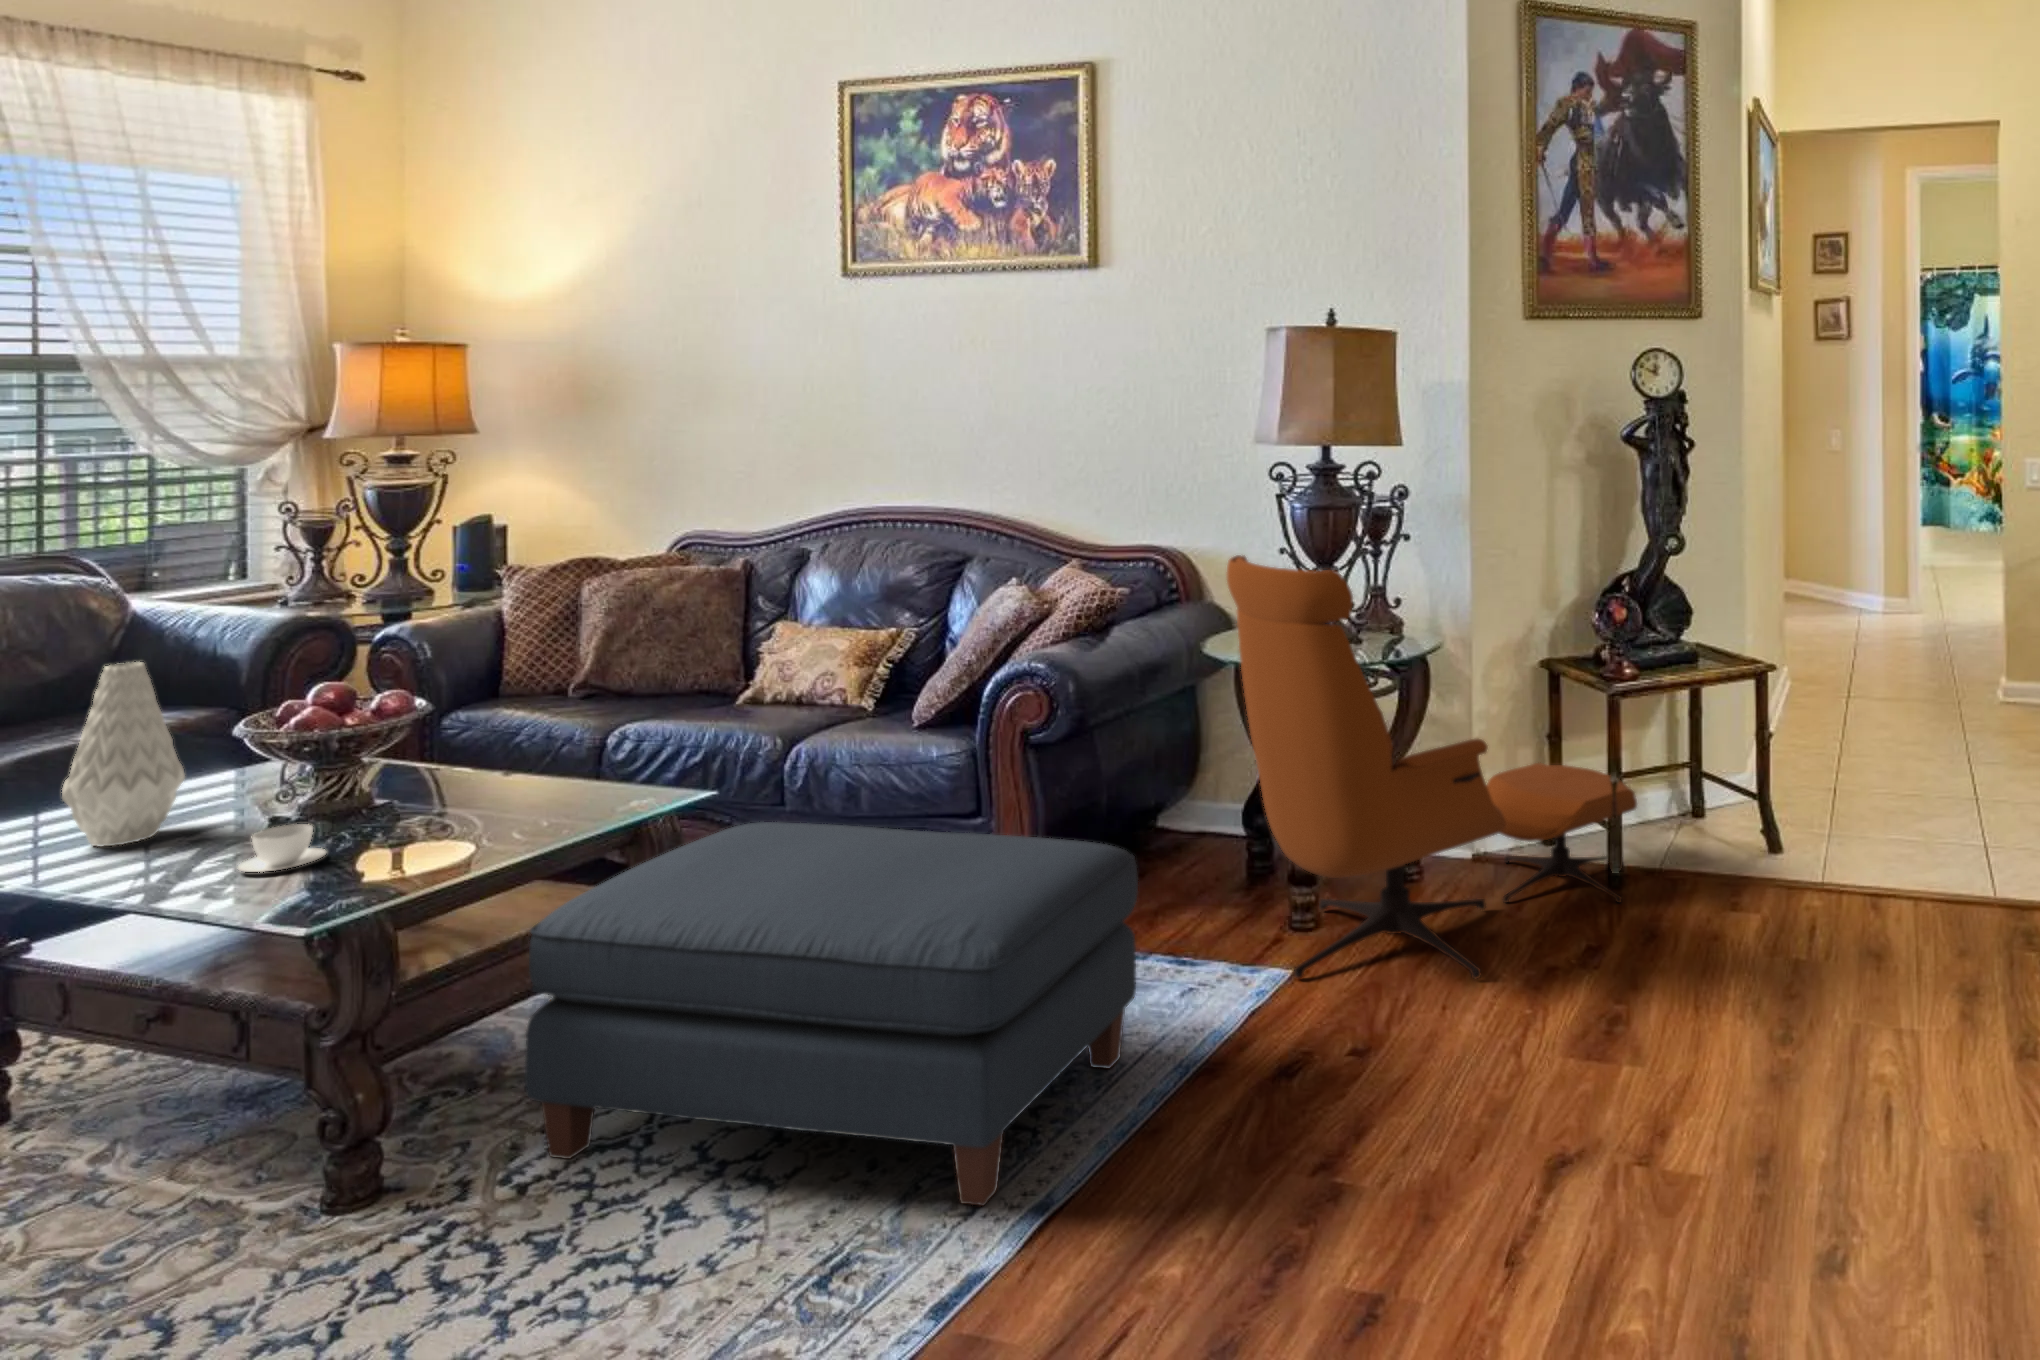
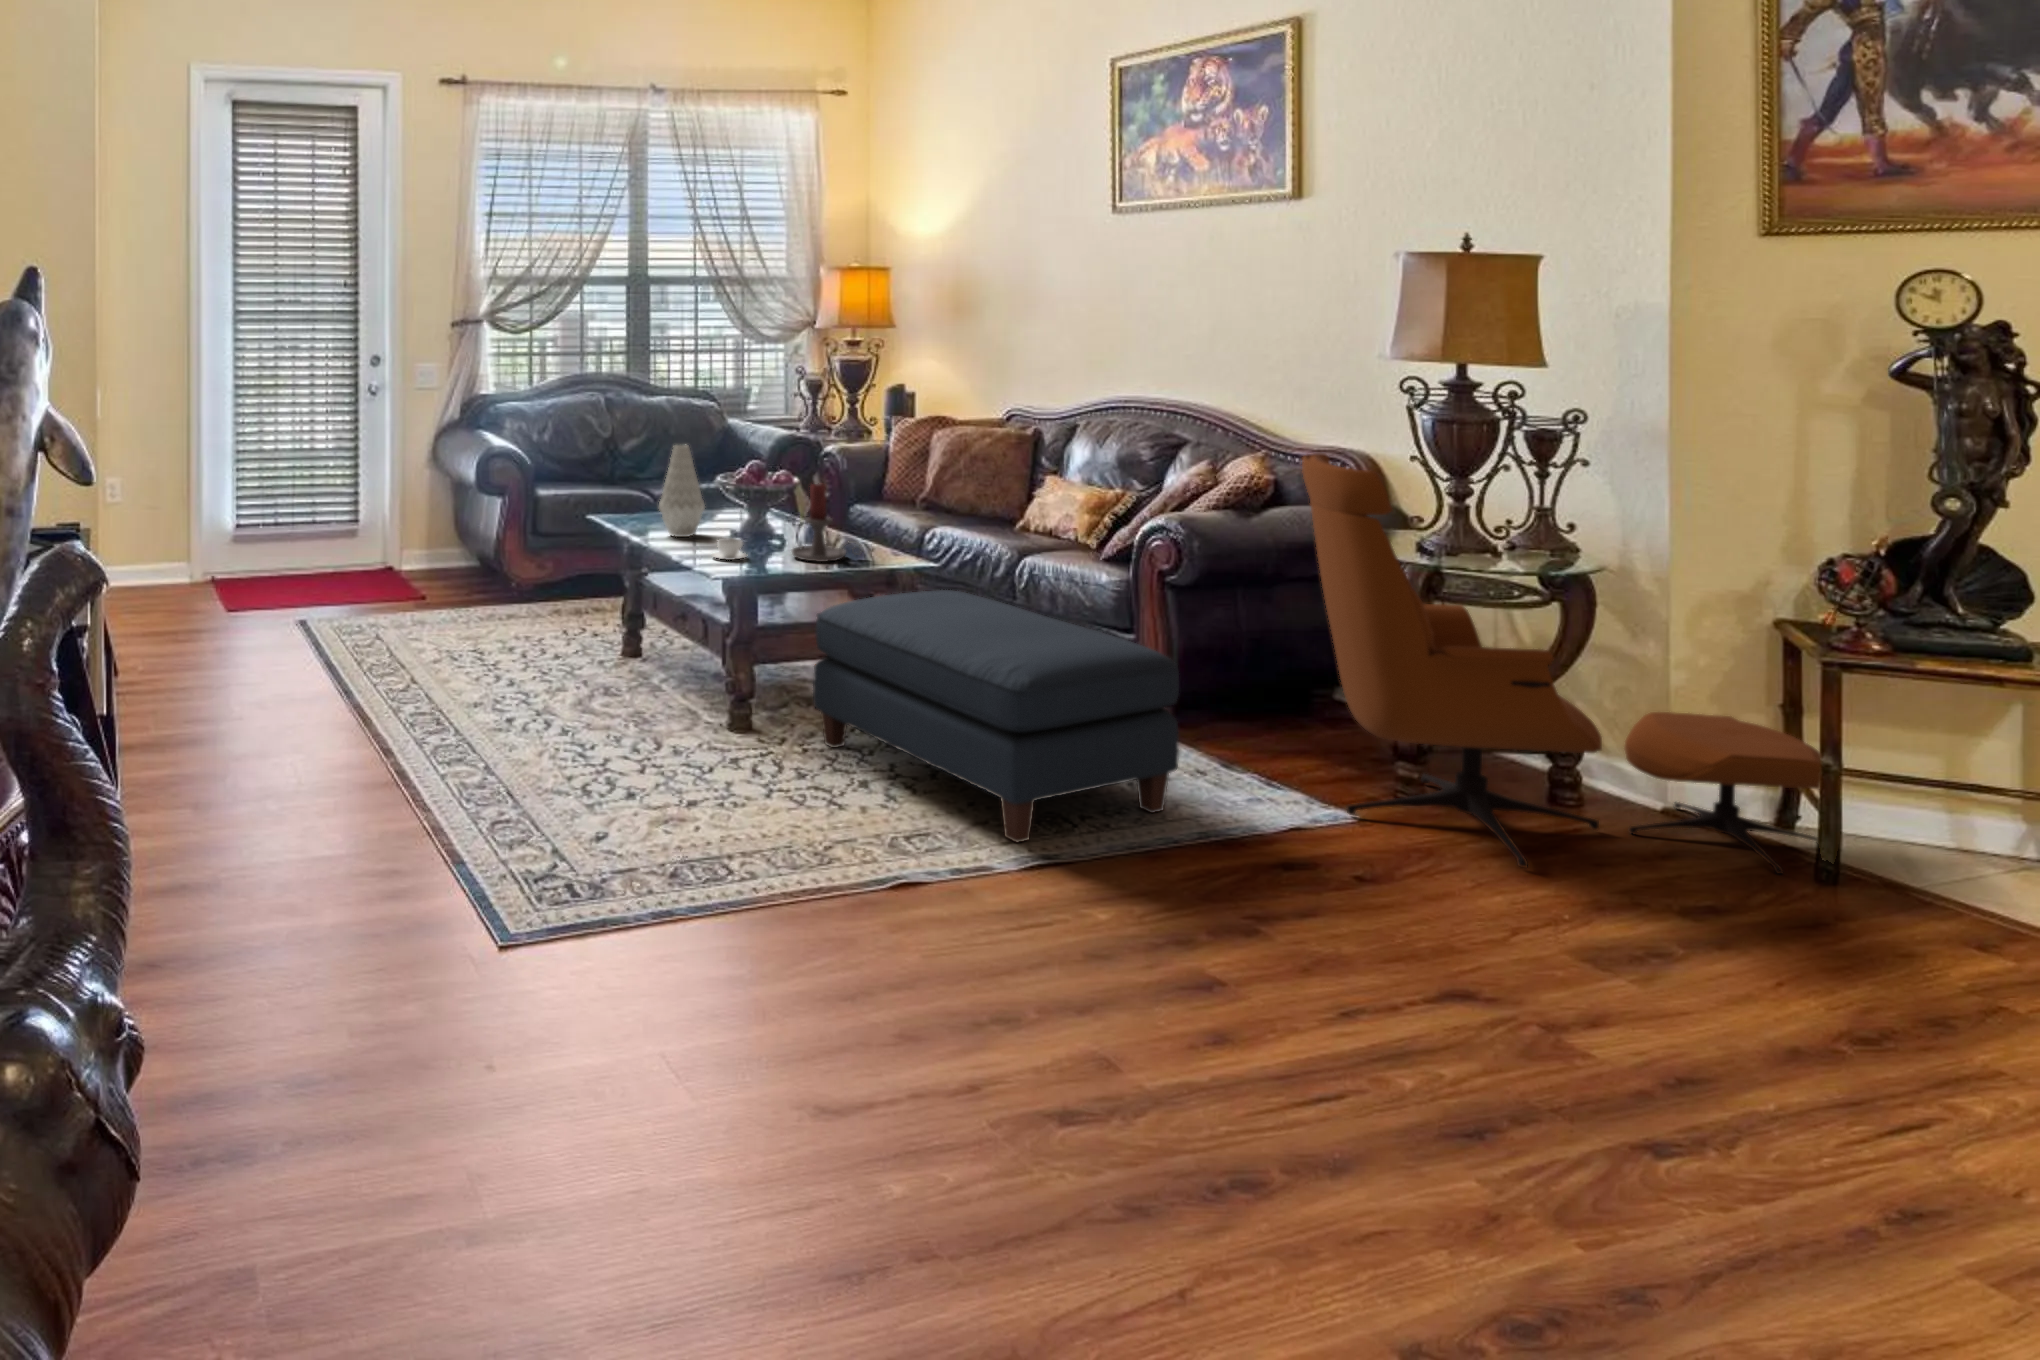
candle holder: none [419,692,564,833] -> present [792,483,849,562]

